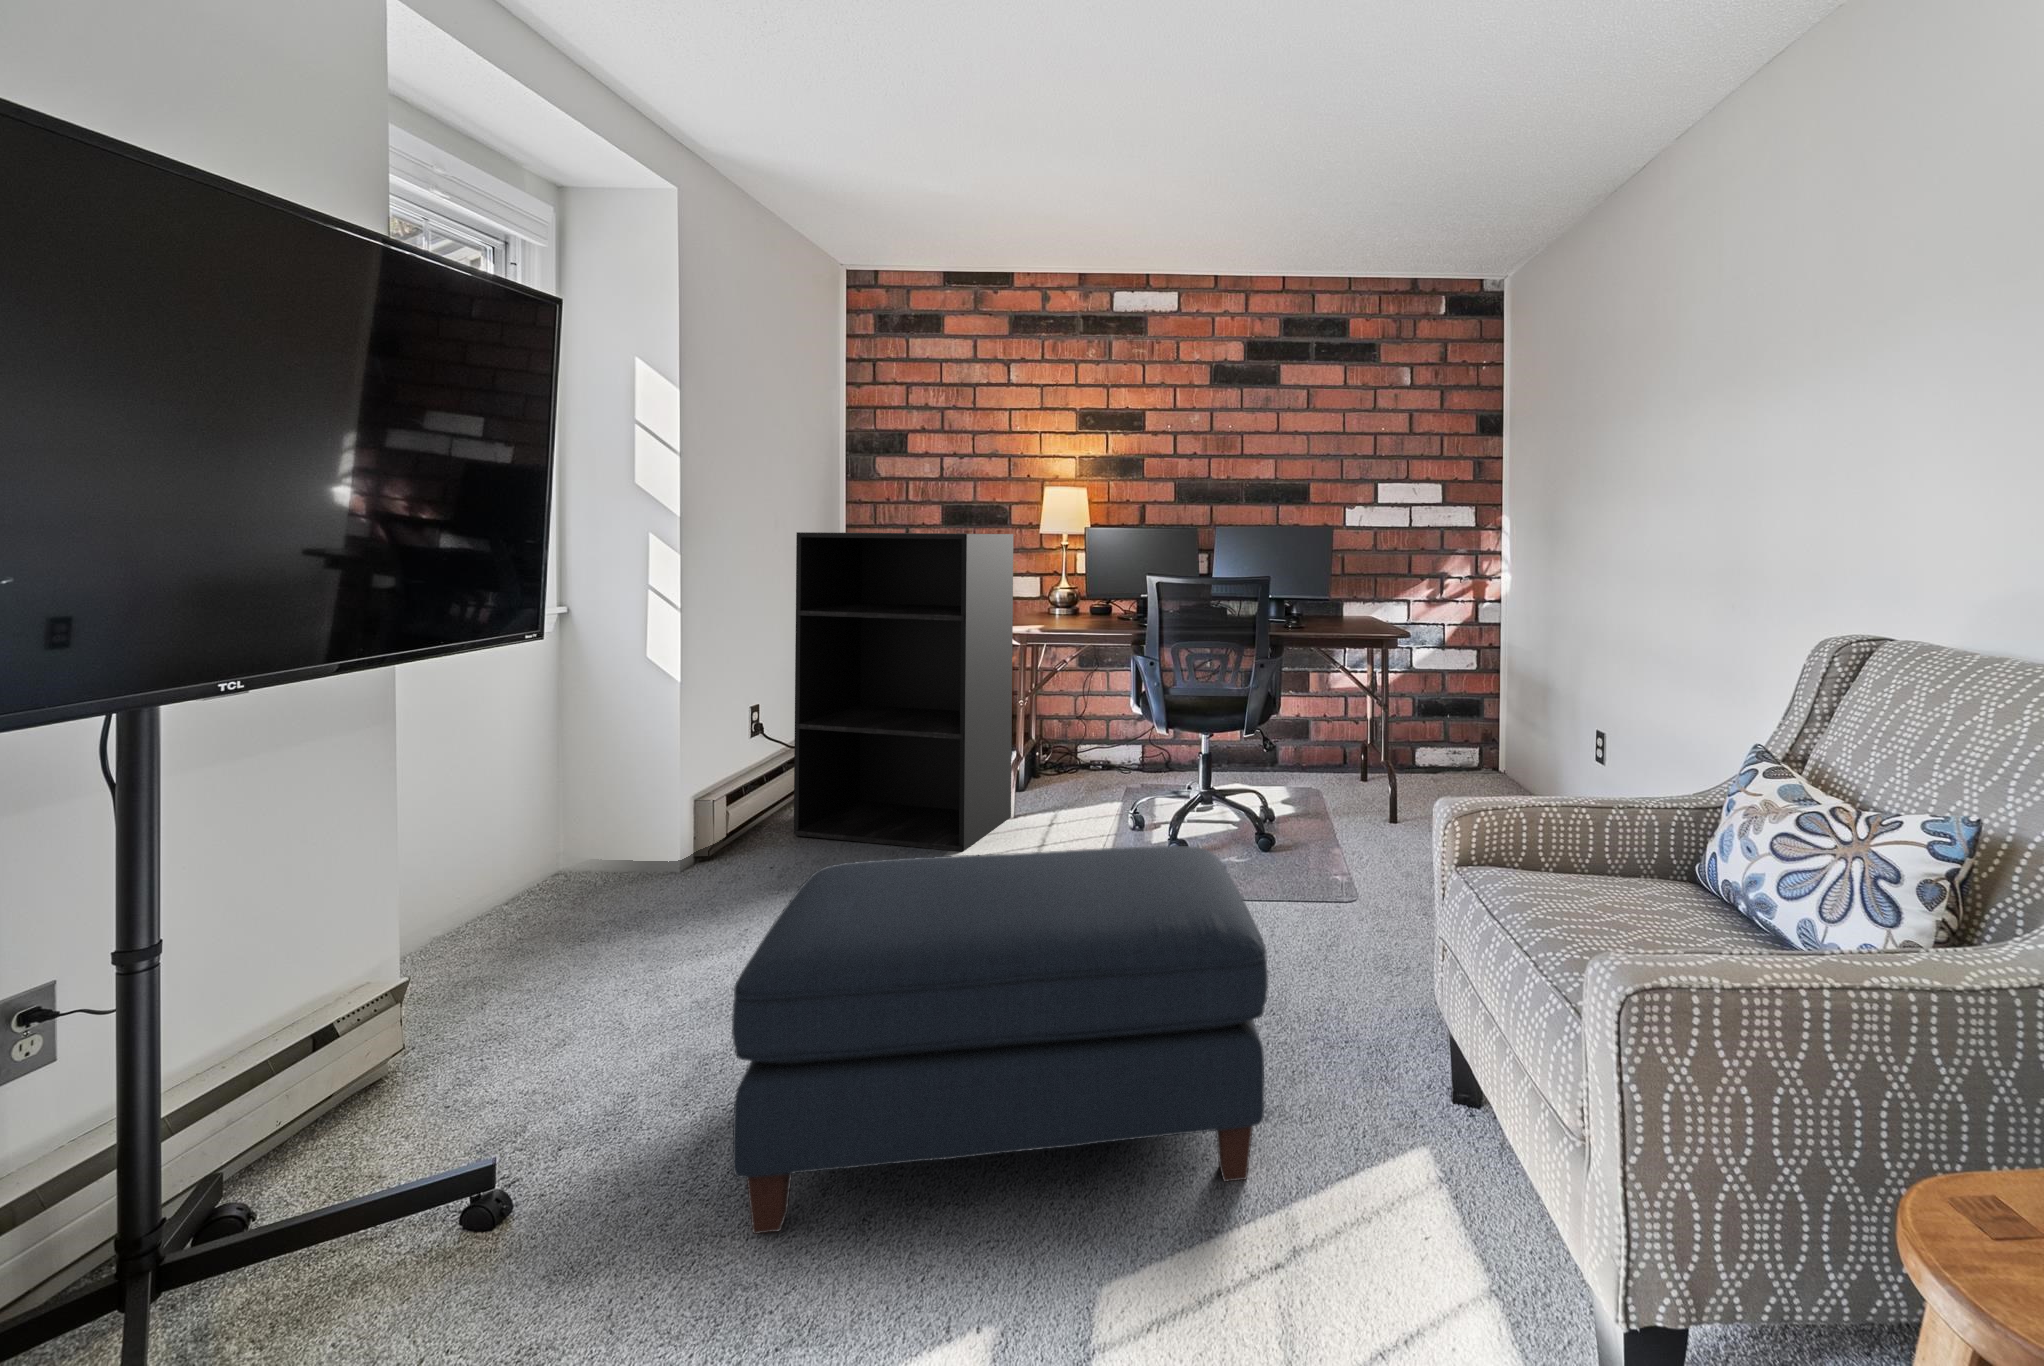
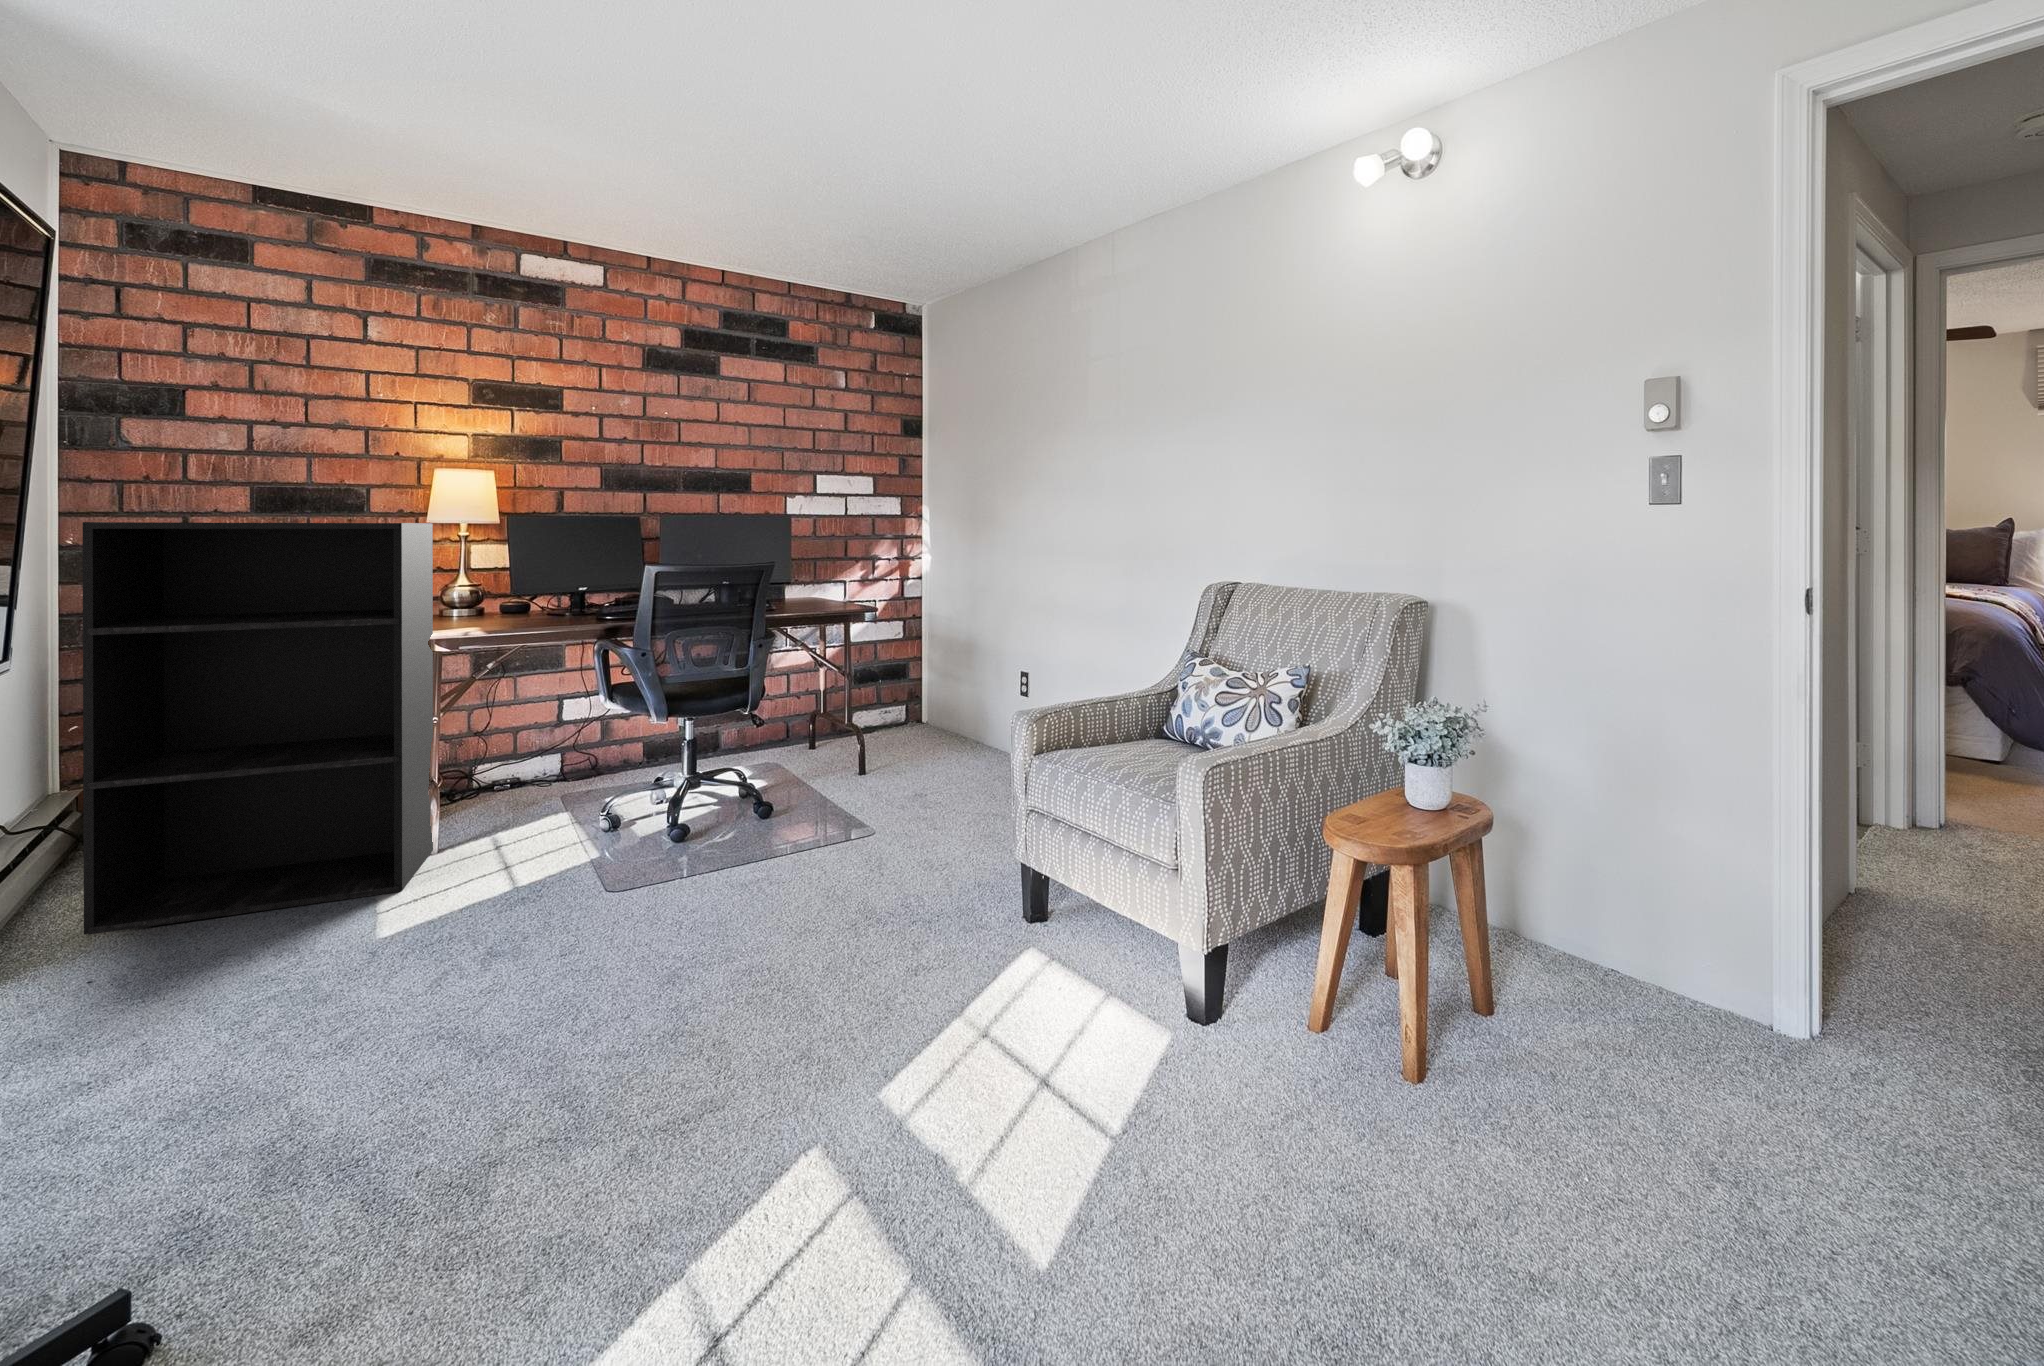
ottoman: present [732,846,1268,1234] -> none [410,788,933,1193]

